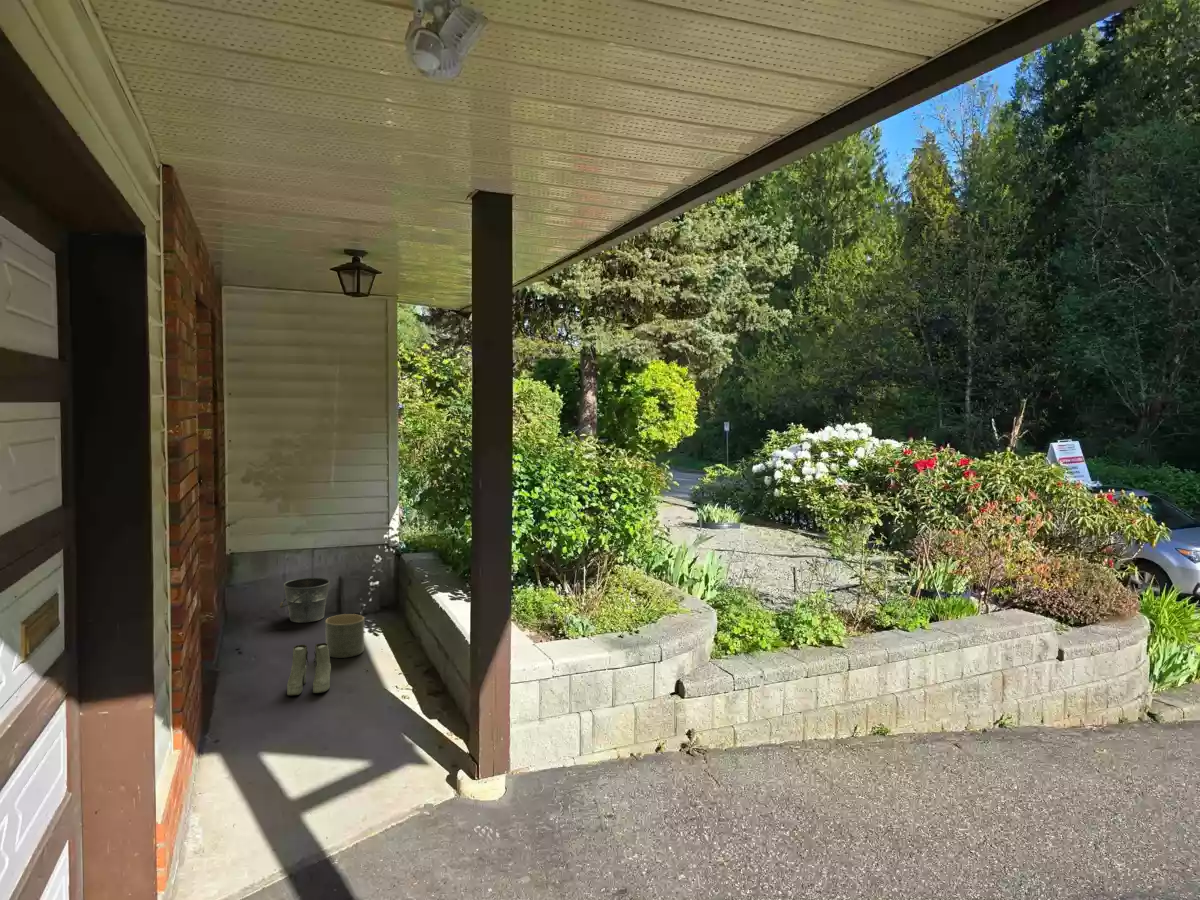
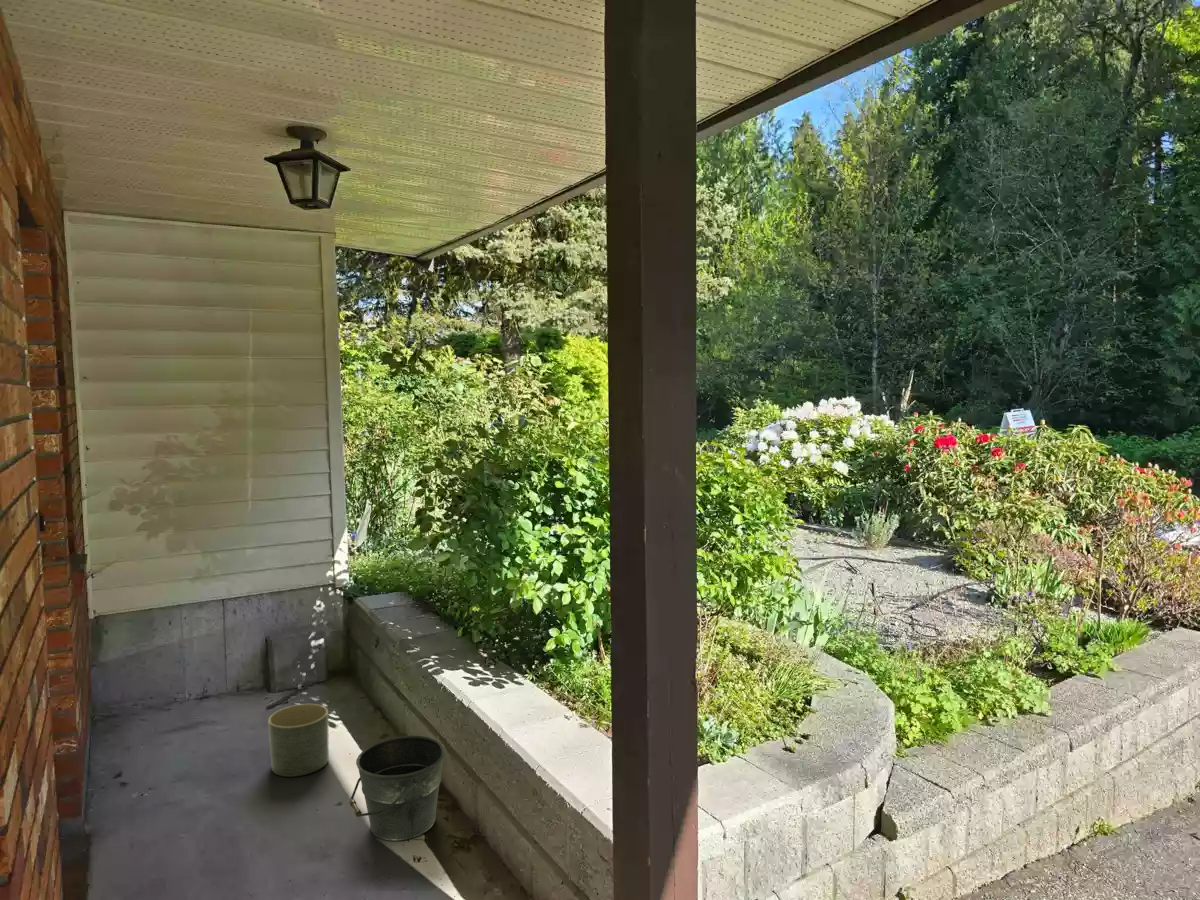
bucket: present [280,578,330,623] -> present [349,736,445,841]
boots: present [287,643,331,696] -> none [229,770,298,871]

